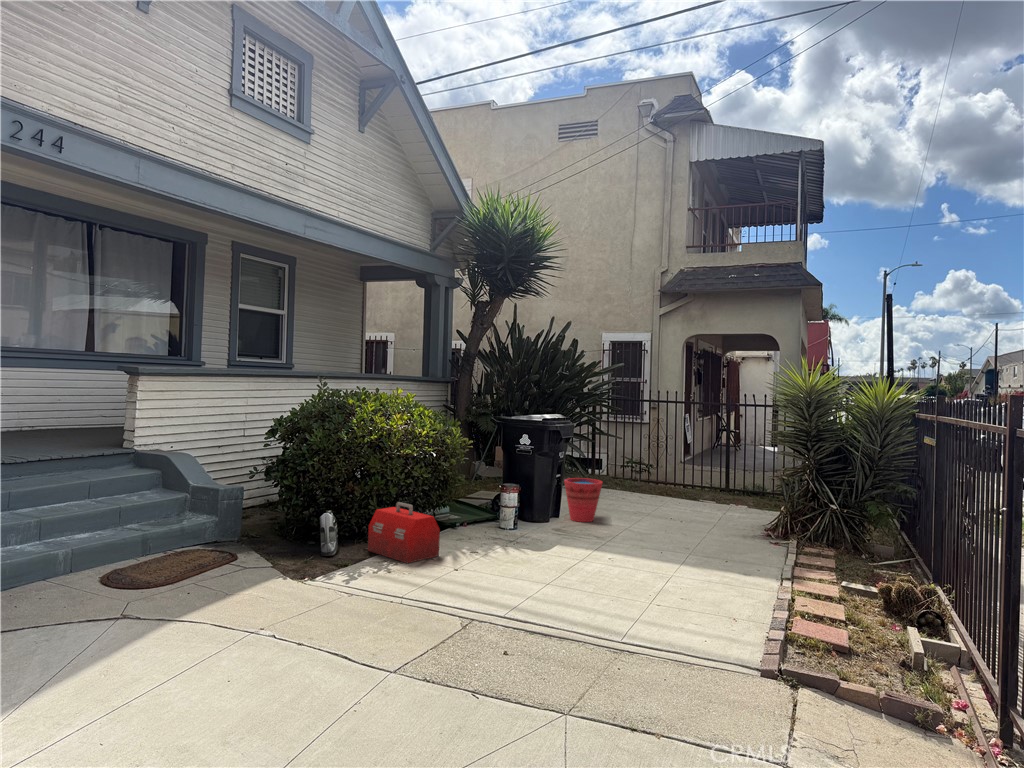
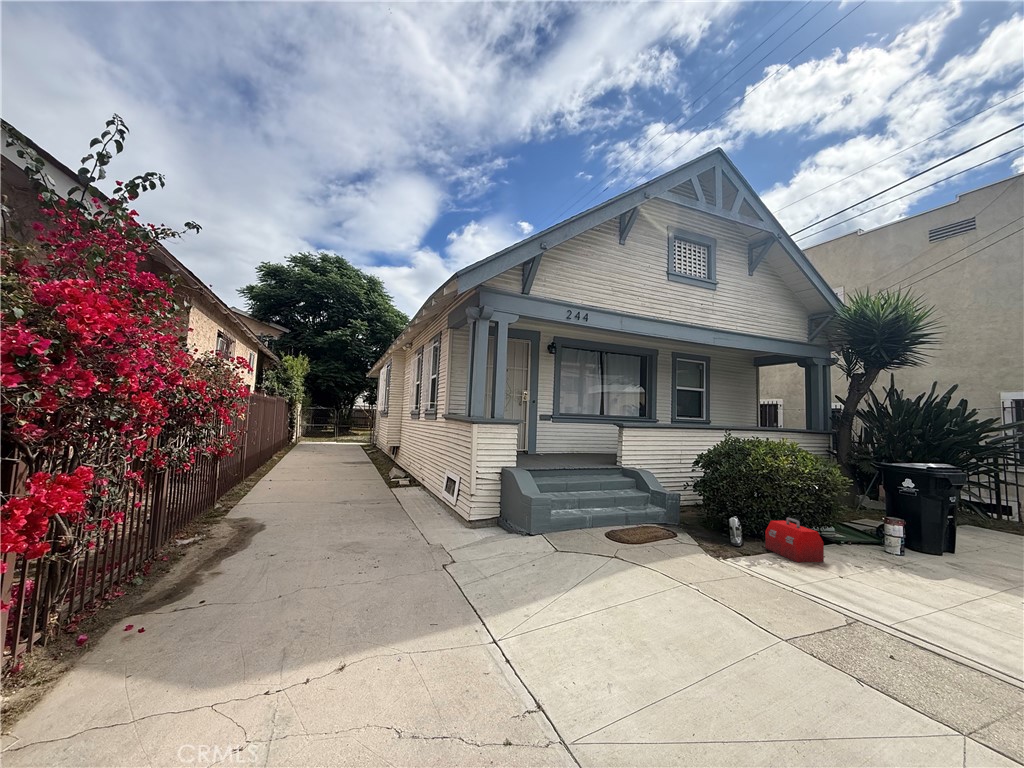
bucket: present [564,478,603,522] -> none [952,520,1001,562]

